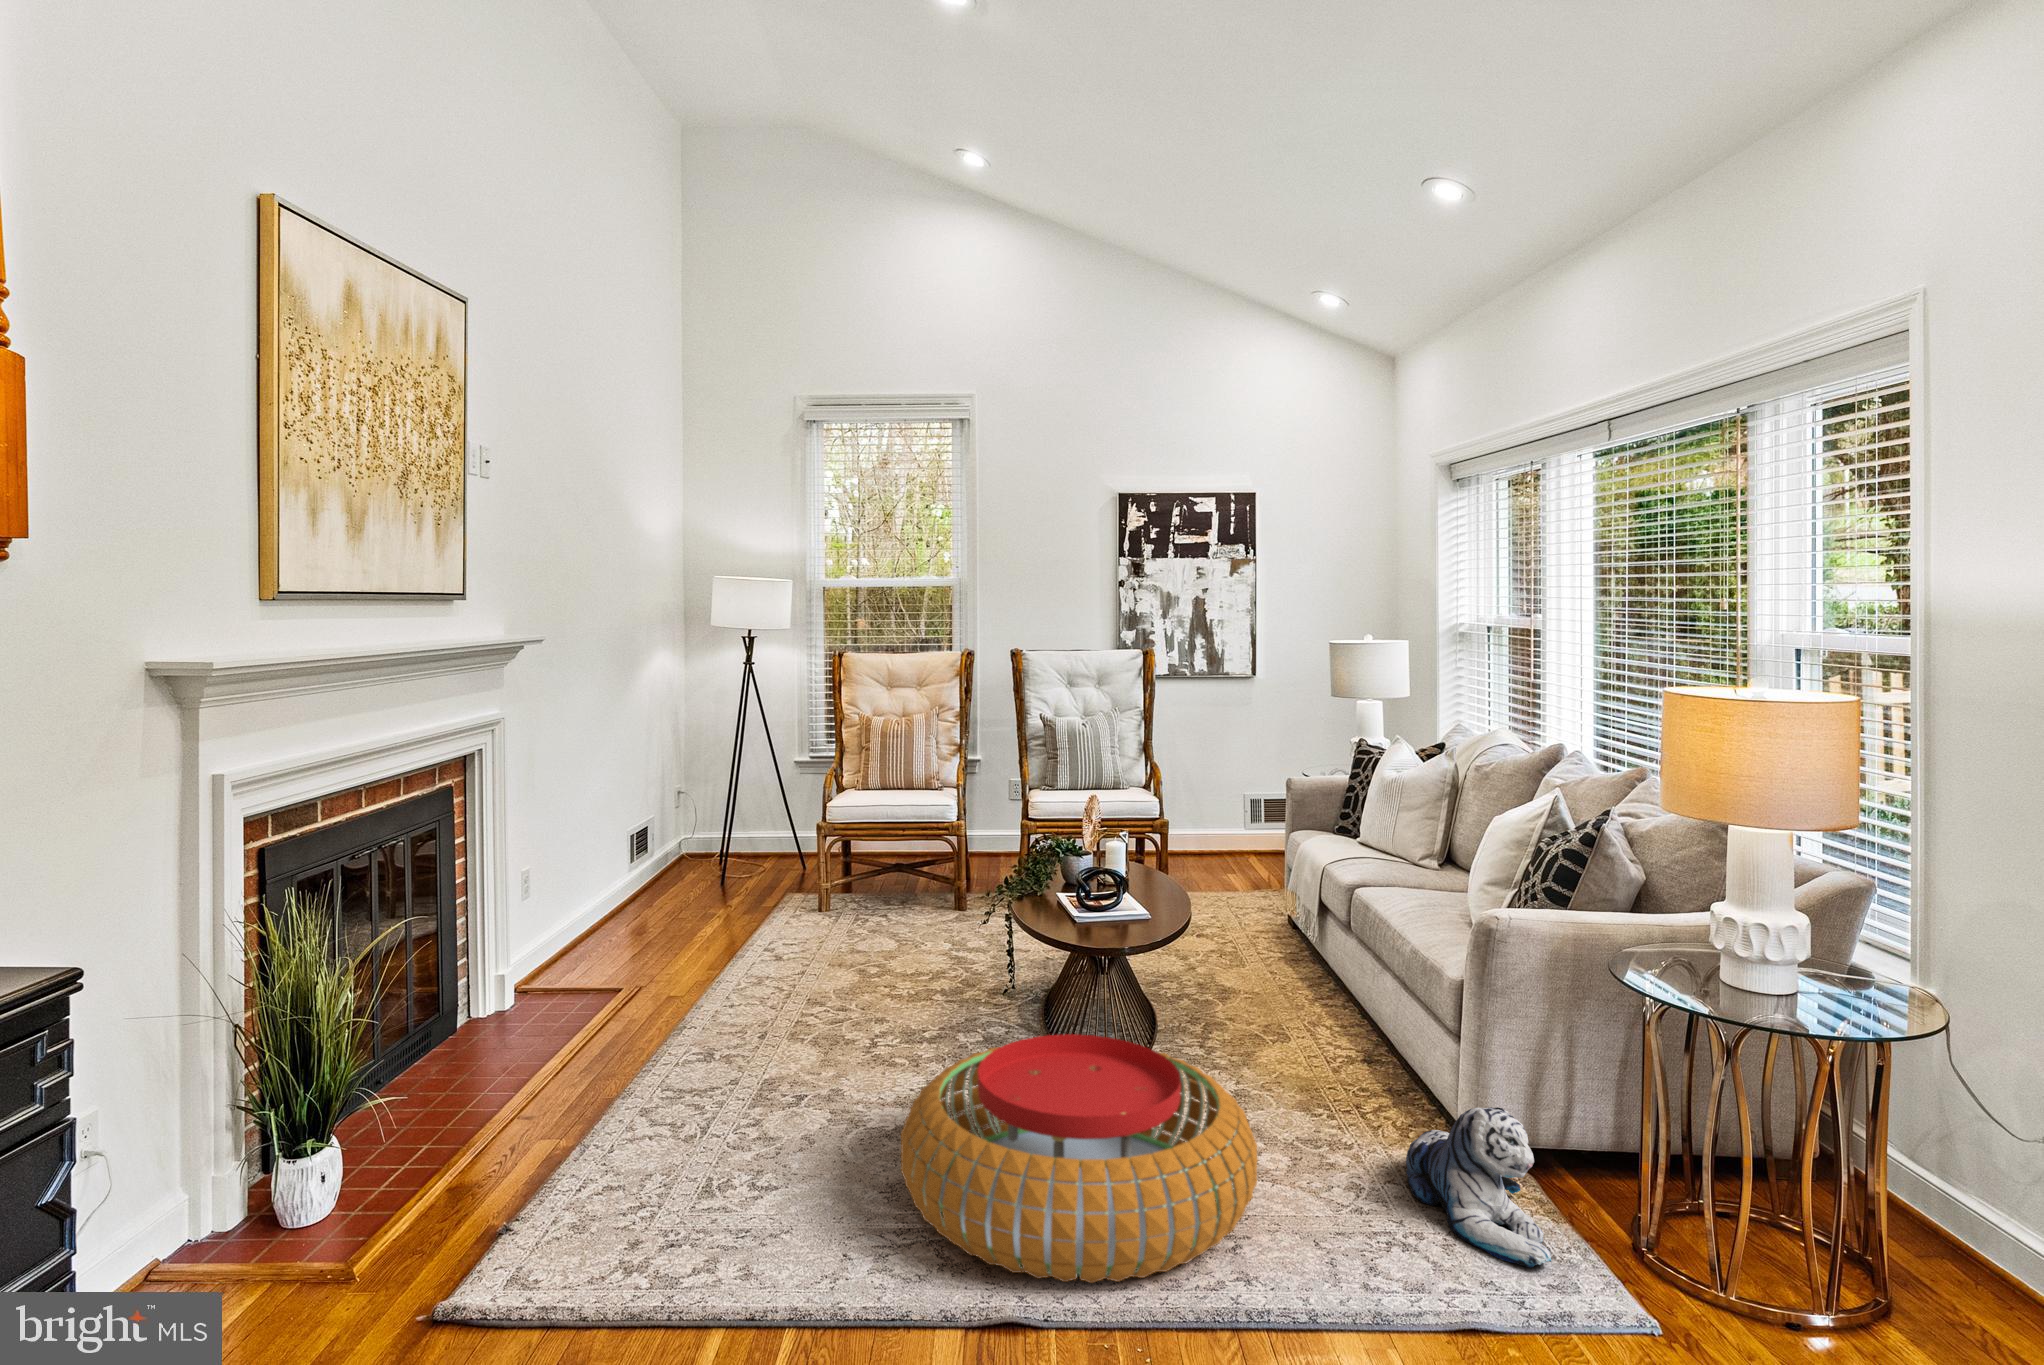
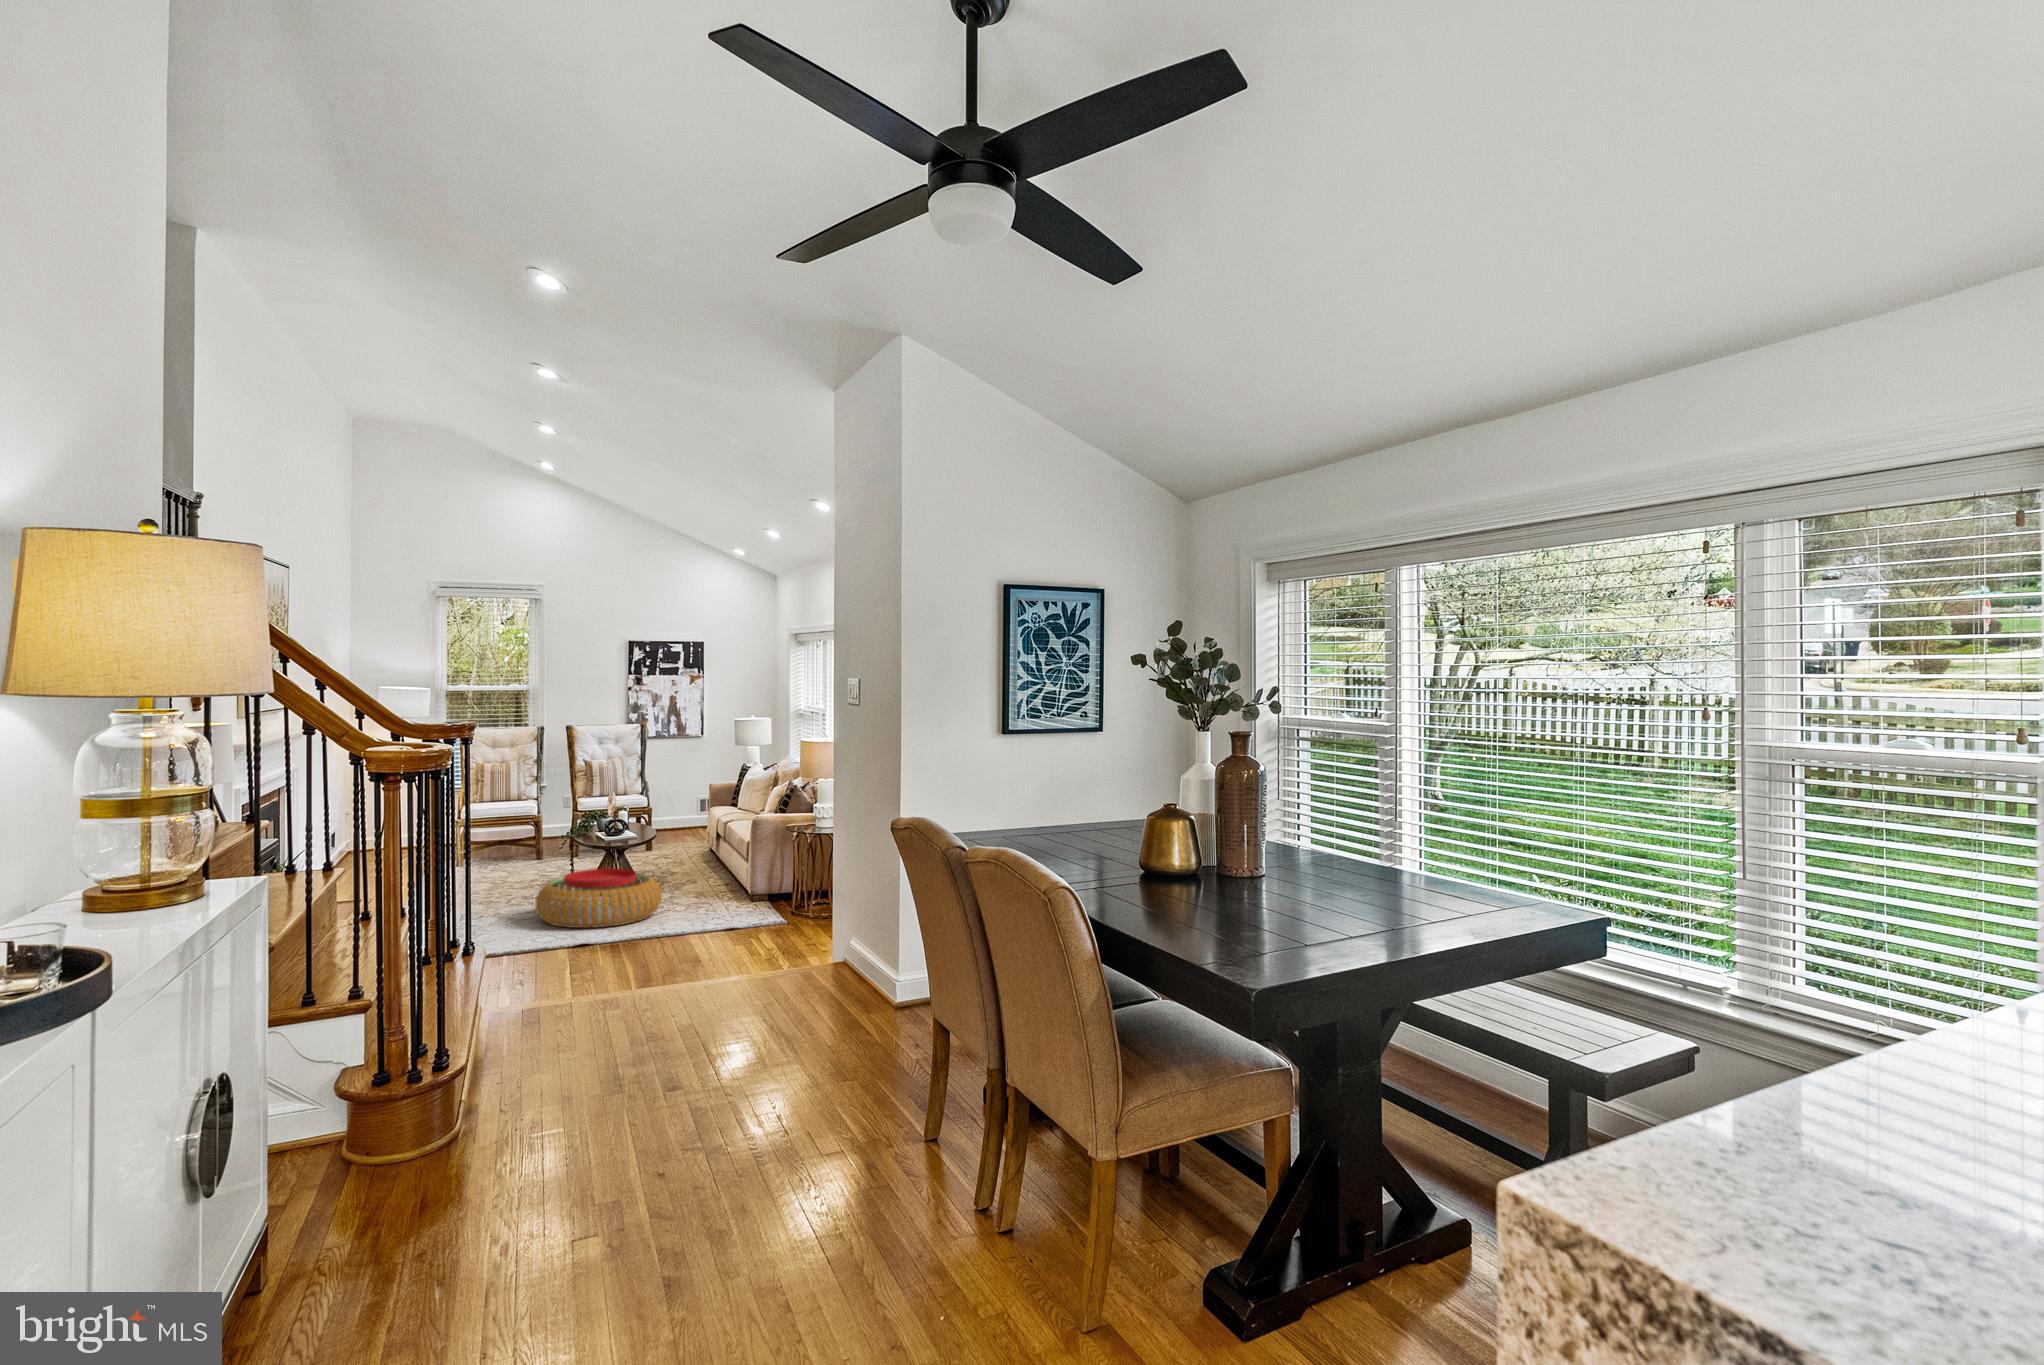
plush toy: present [1406,1107,1551,1268] -> none [716,874,752,914]

